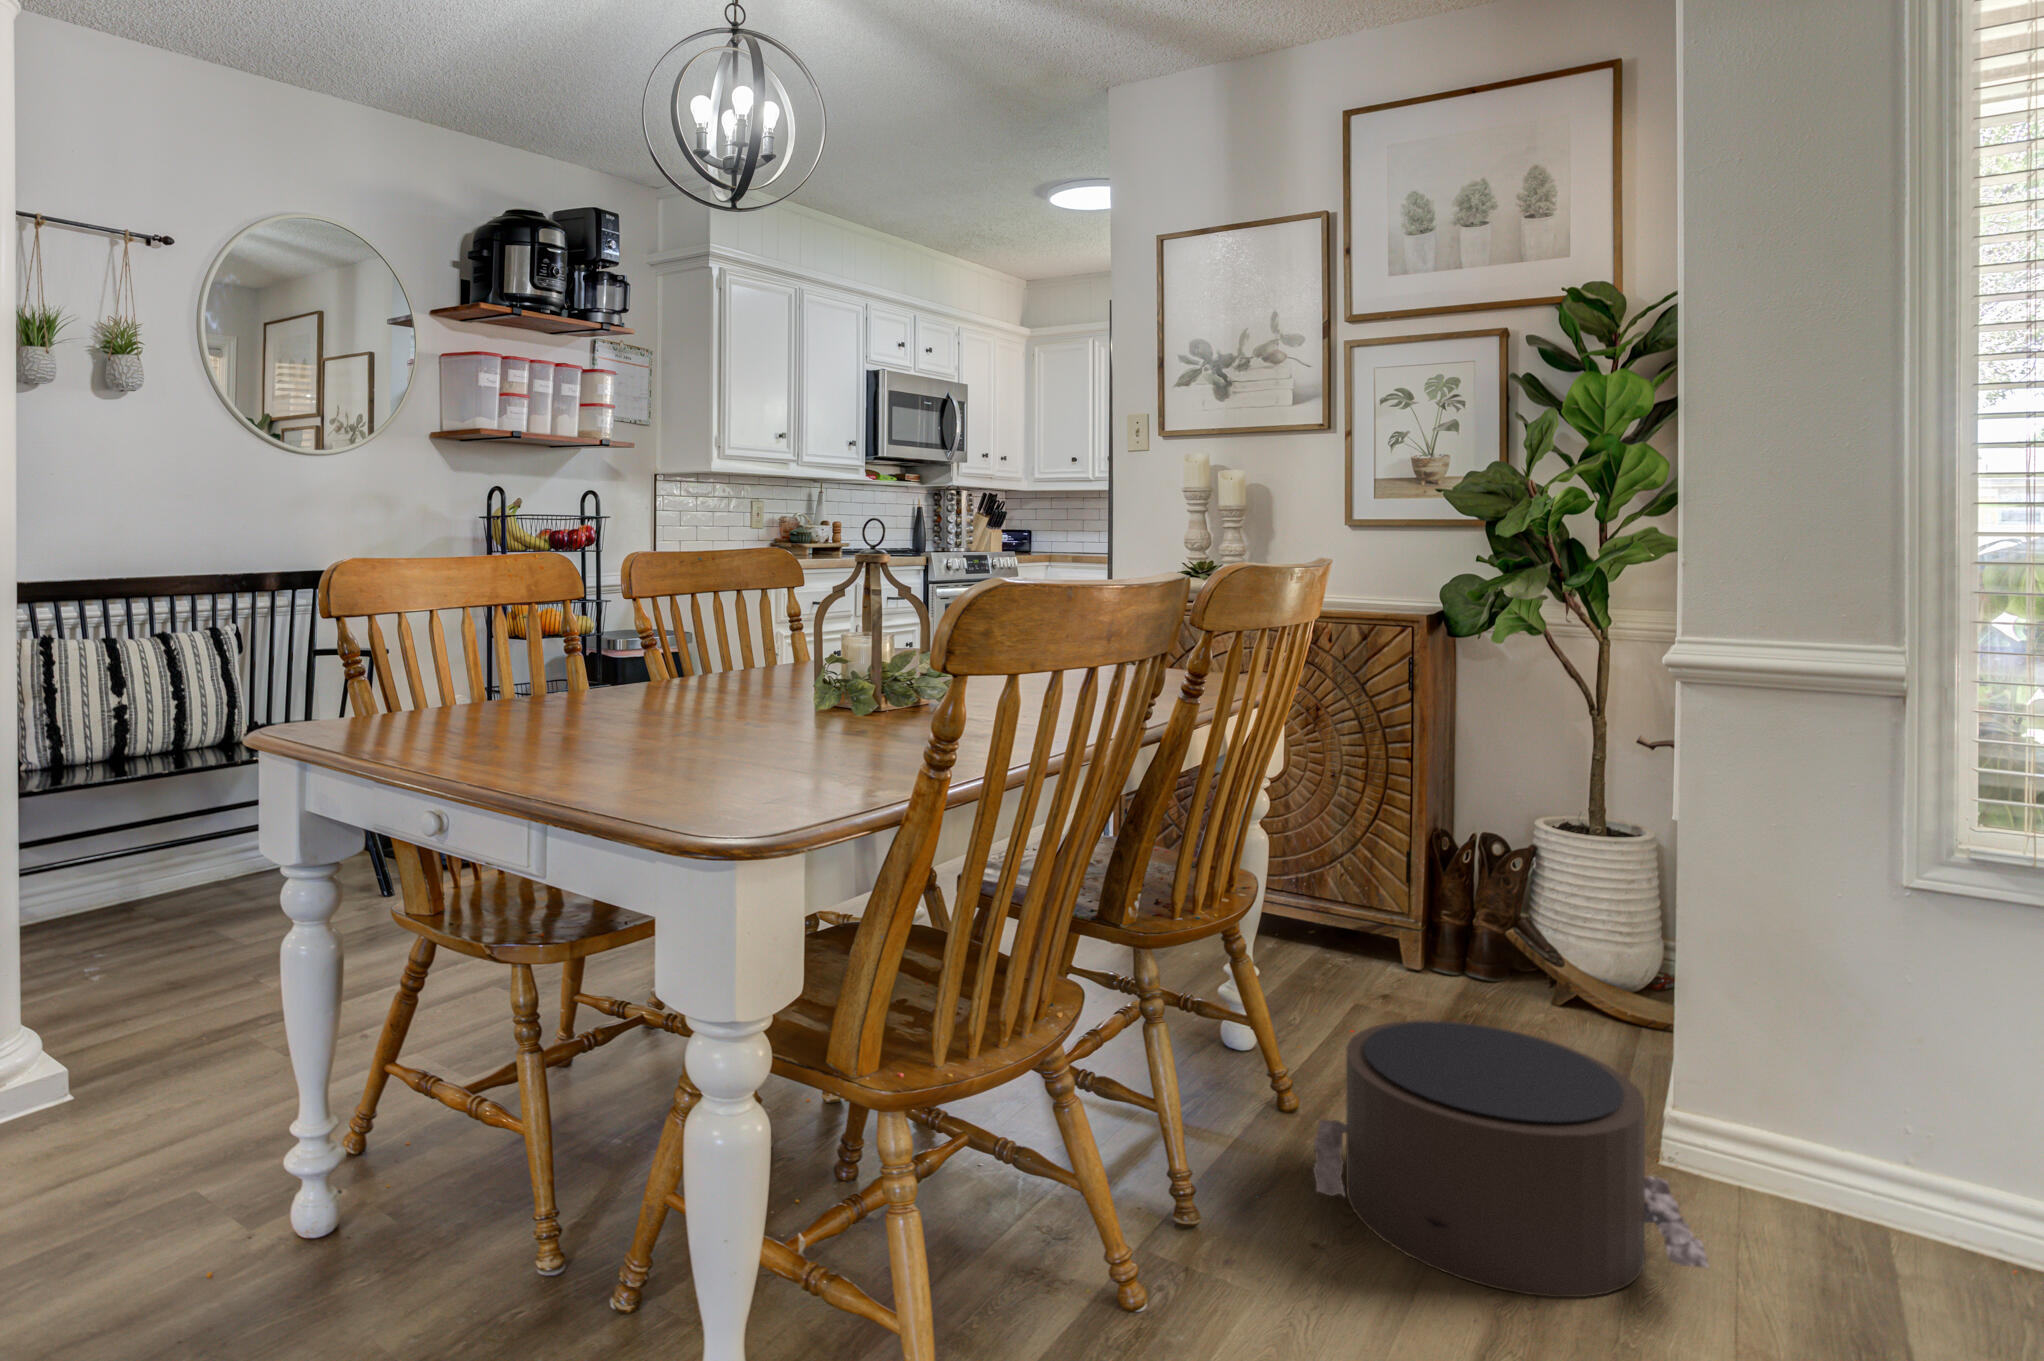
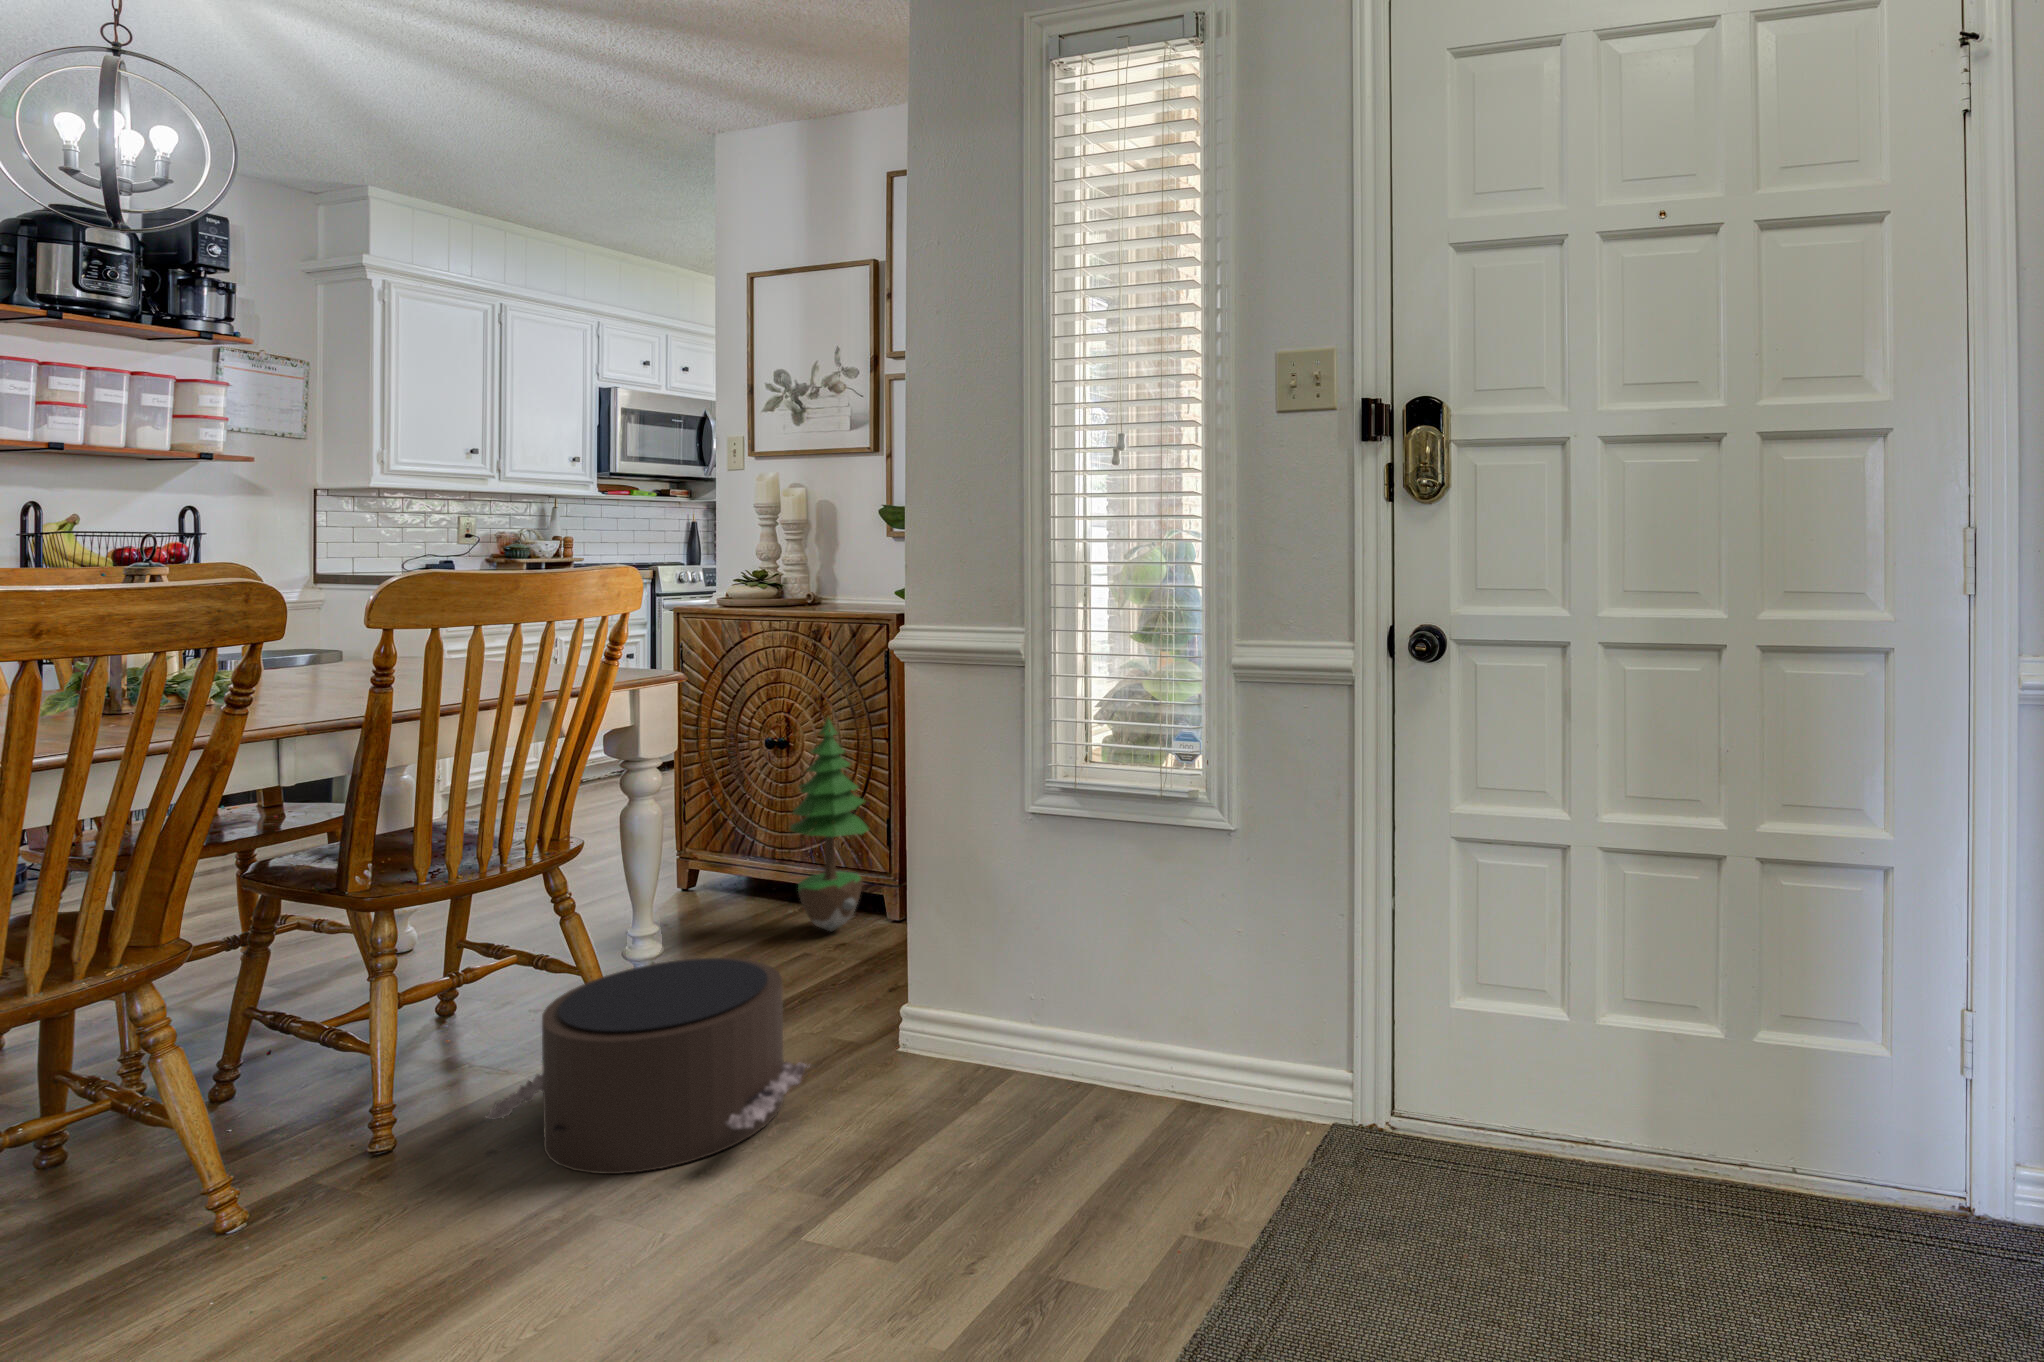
potted tree: none [1314,730,1412,980] -> present [789,718,869,931]

